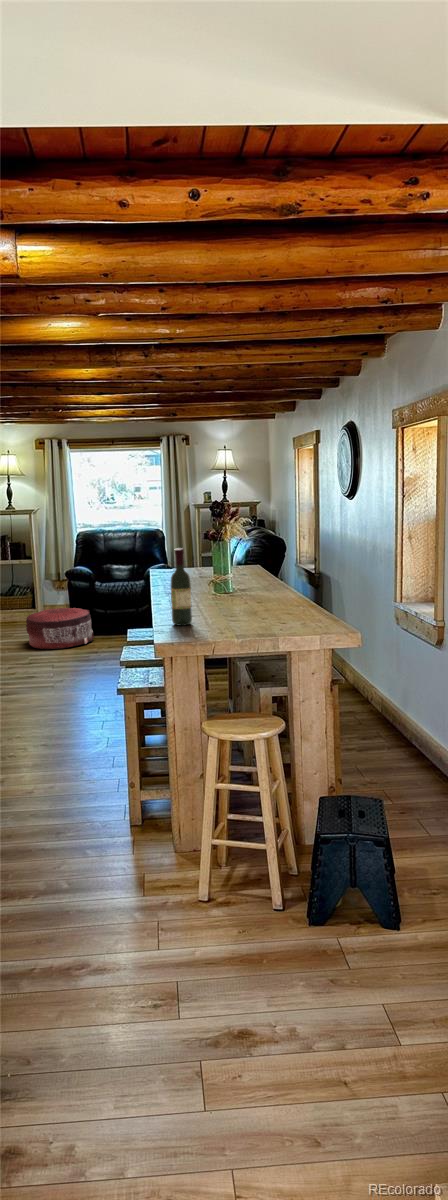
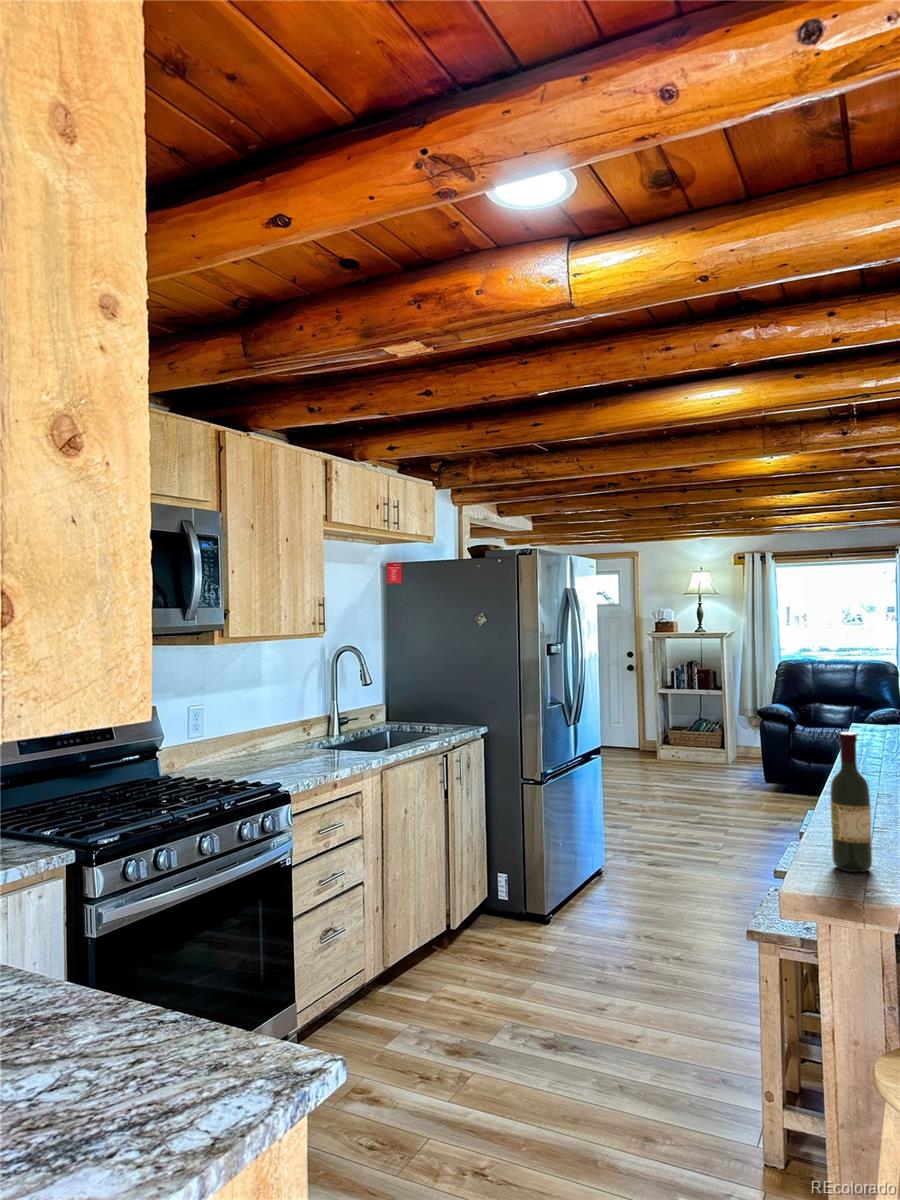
pouf: present [26,608,95,649] -> none [700,755,789,808]

